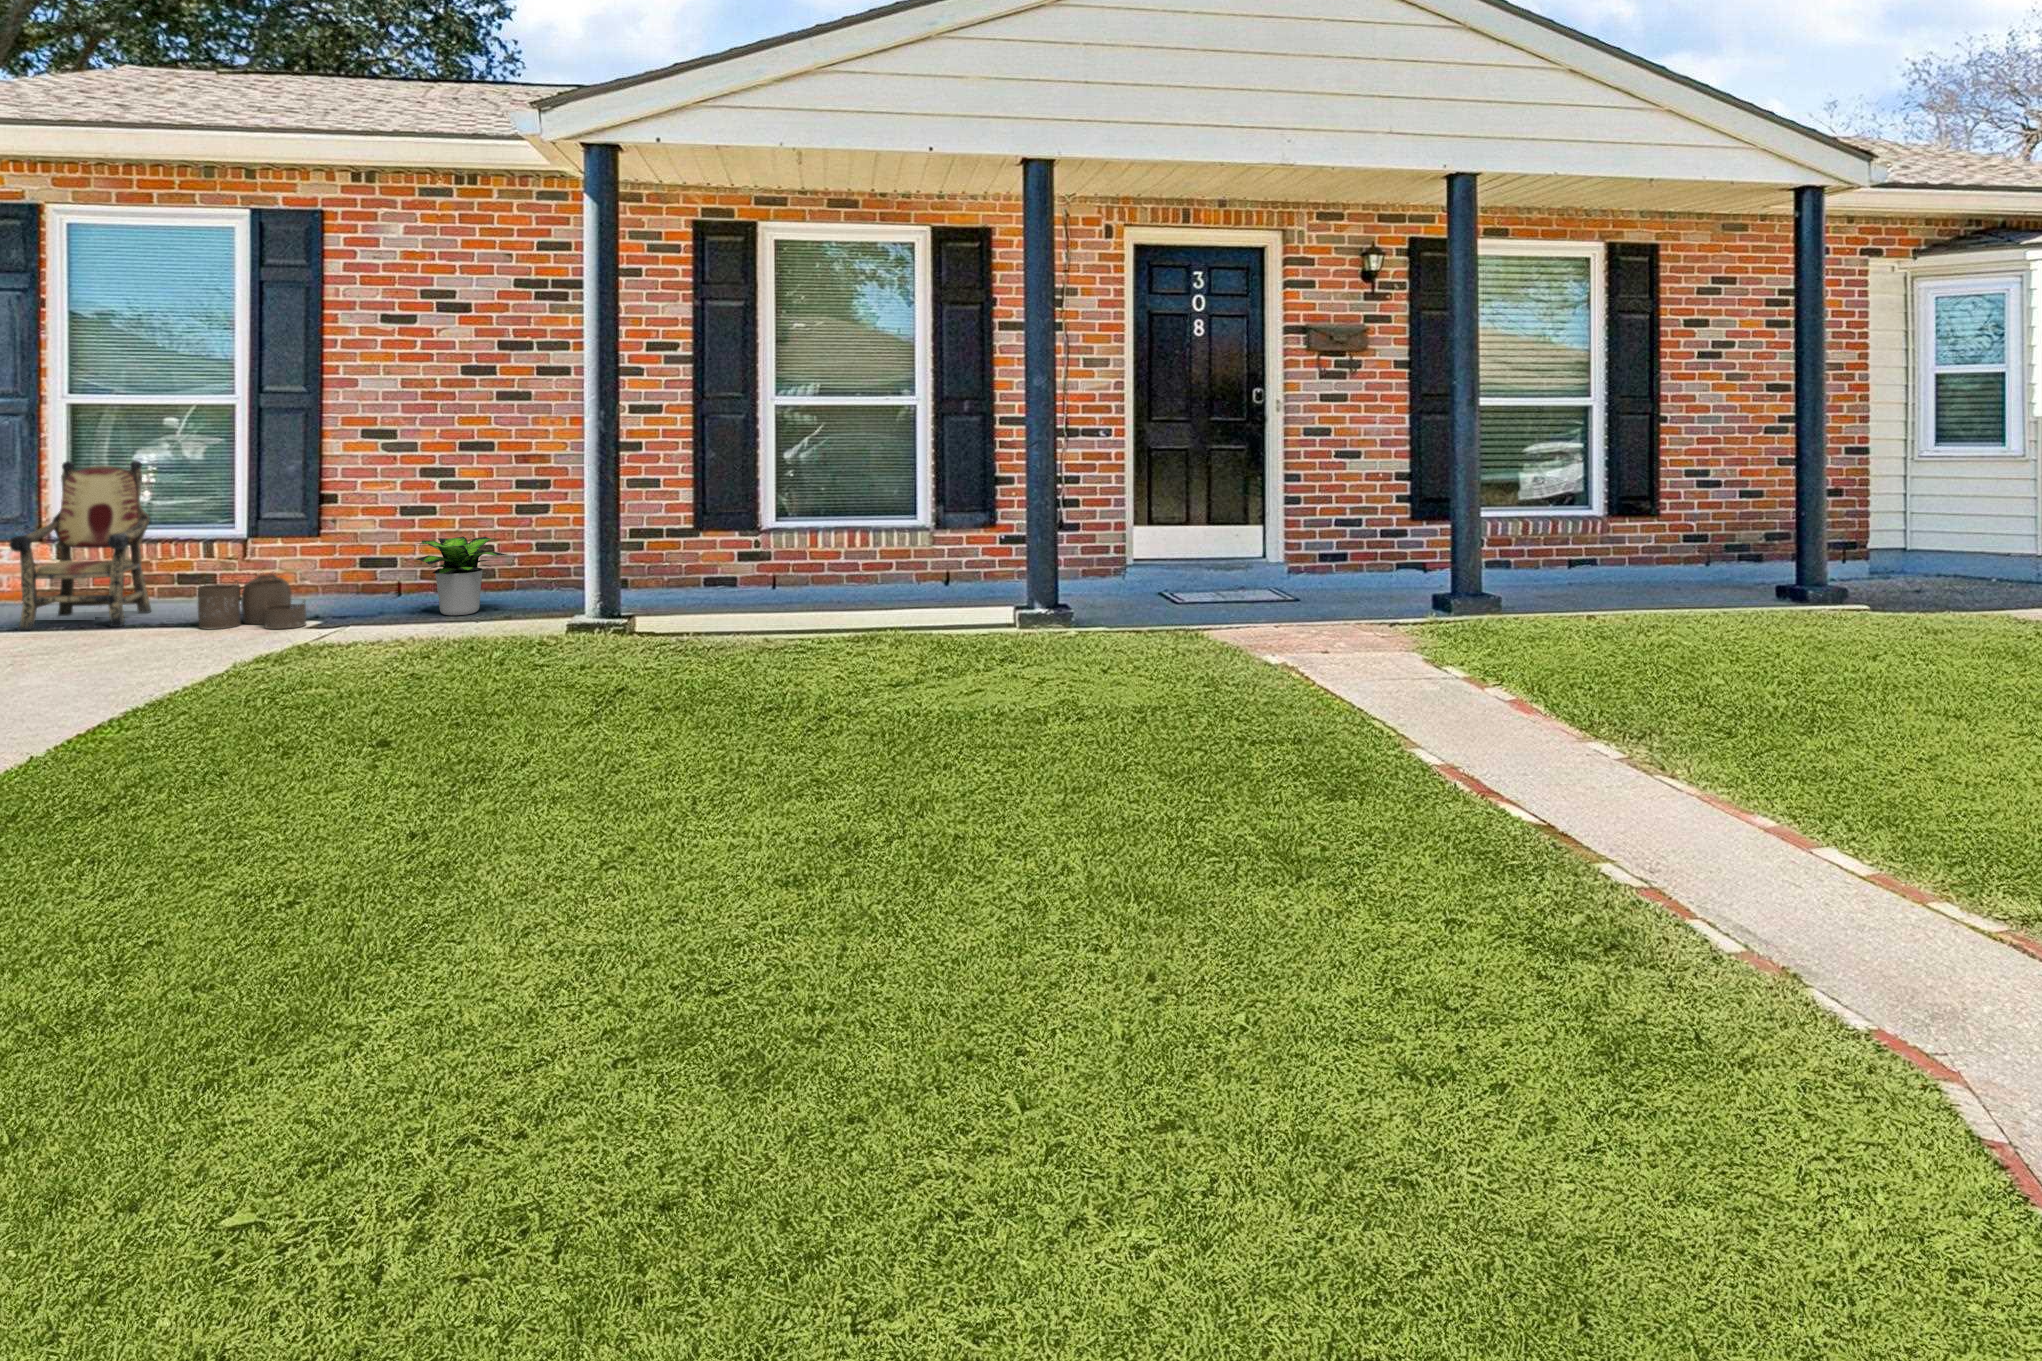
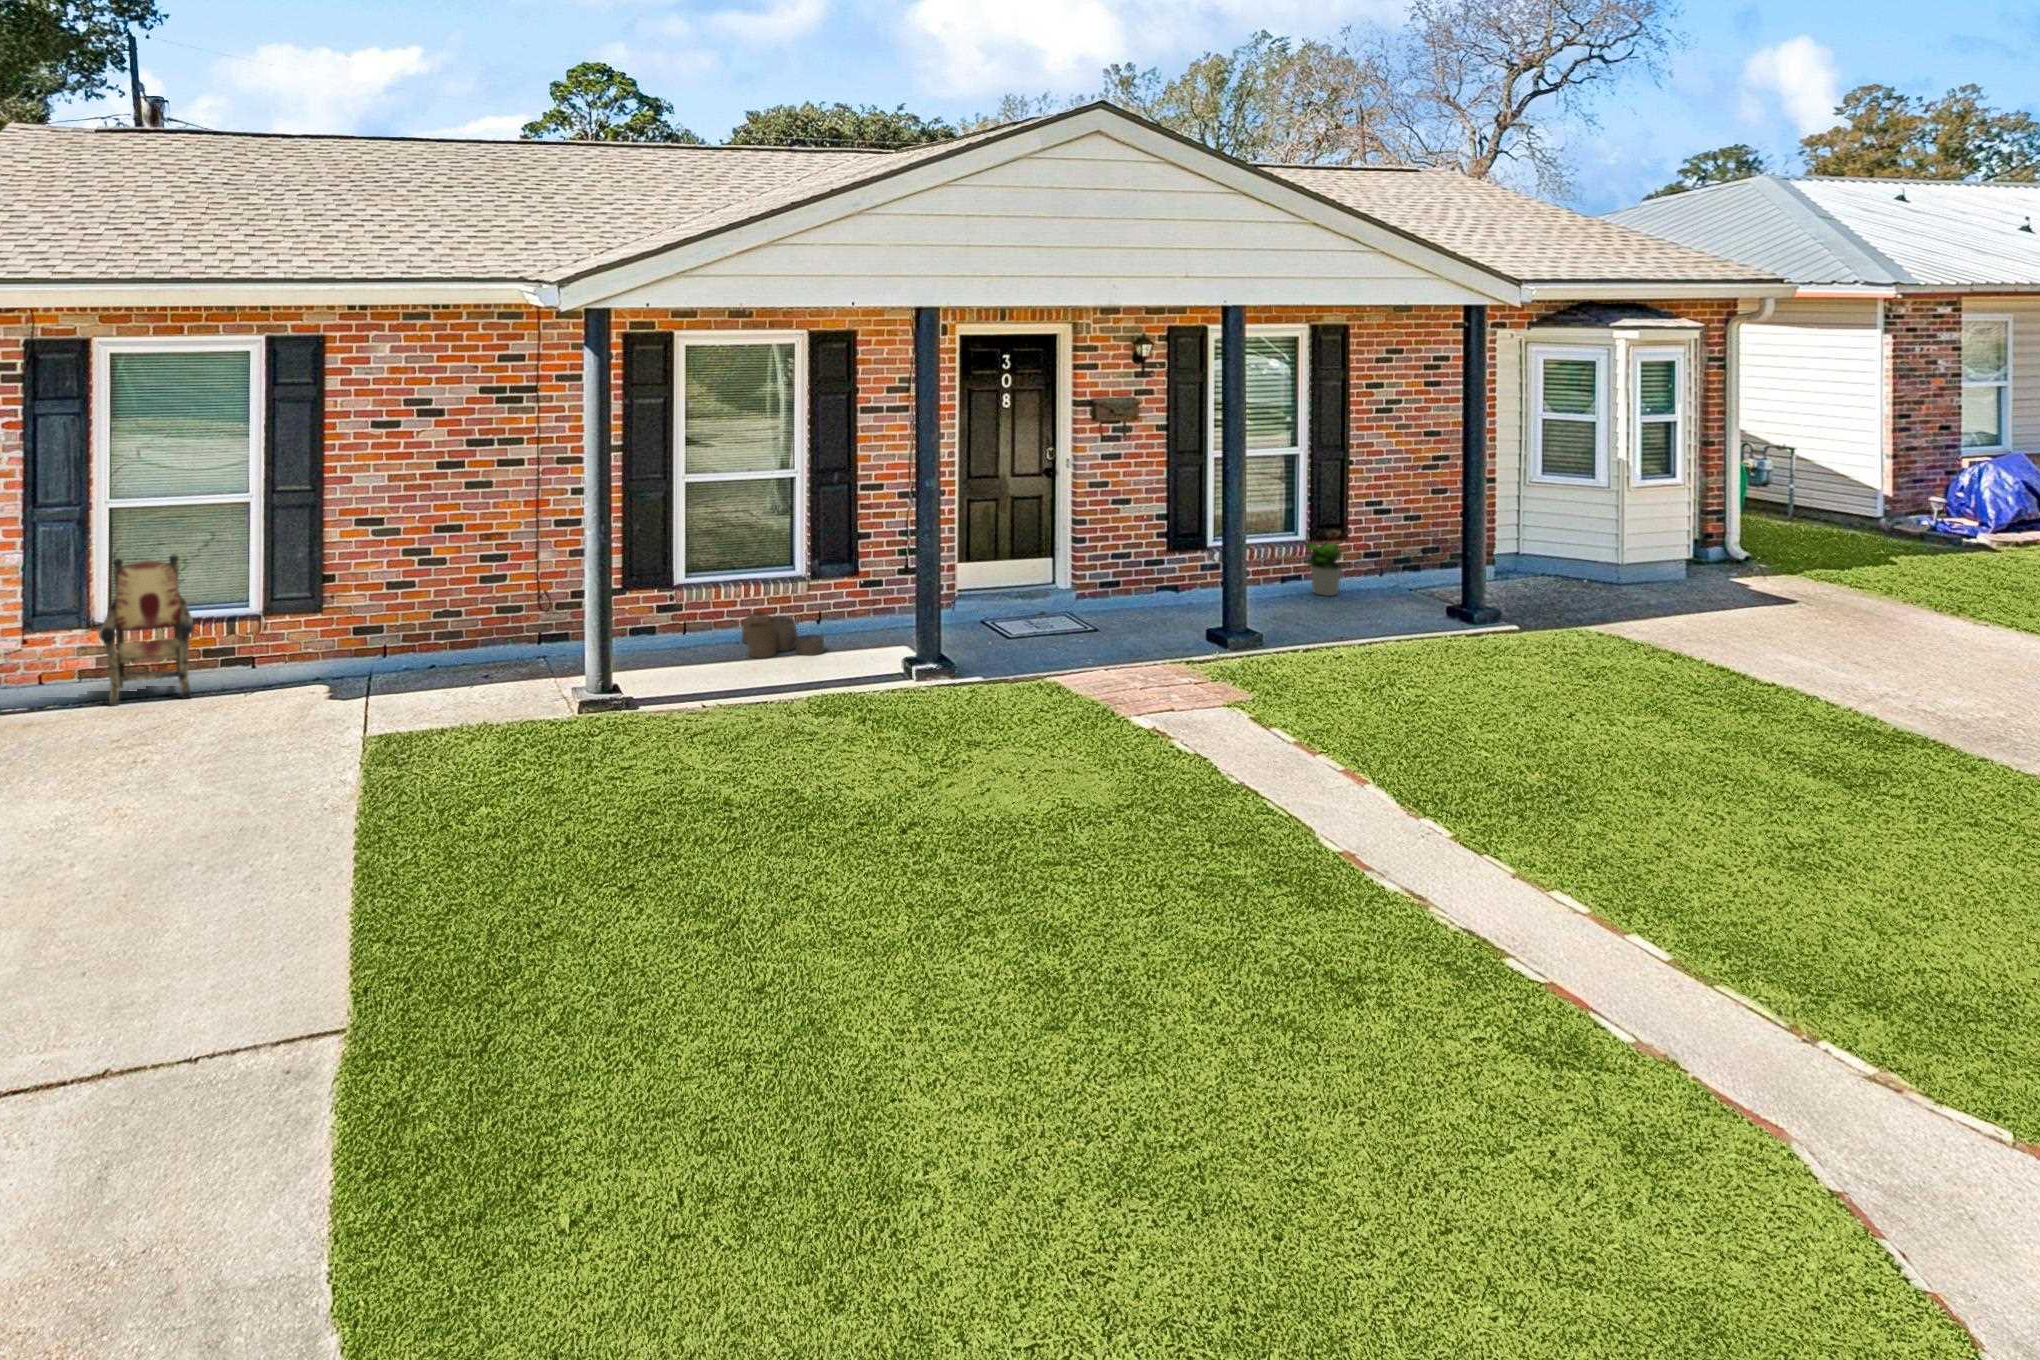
potted plant: present [417,537,507,615] -> present [1304,542,1348,596]
woven basket: present [198,573,306,629] -> present [742,610,824,658]

